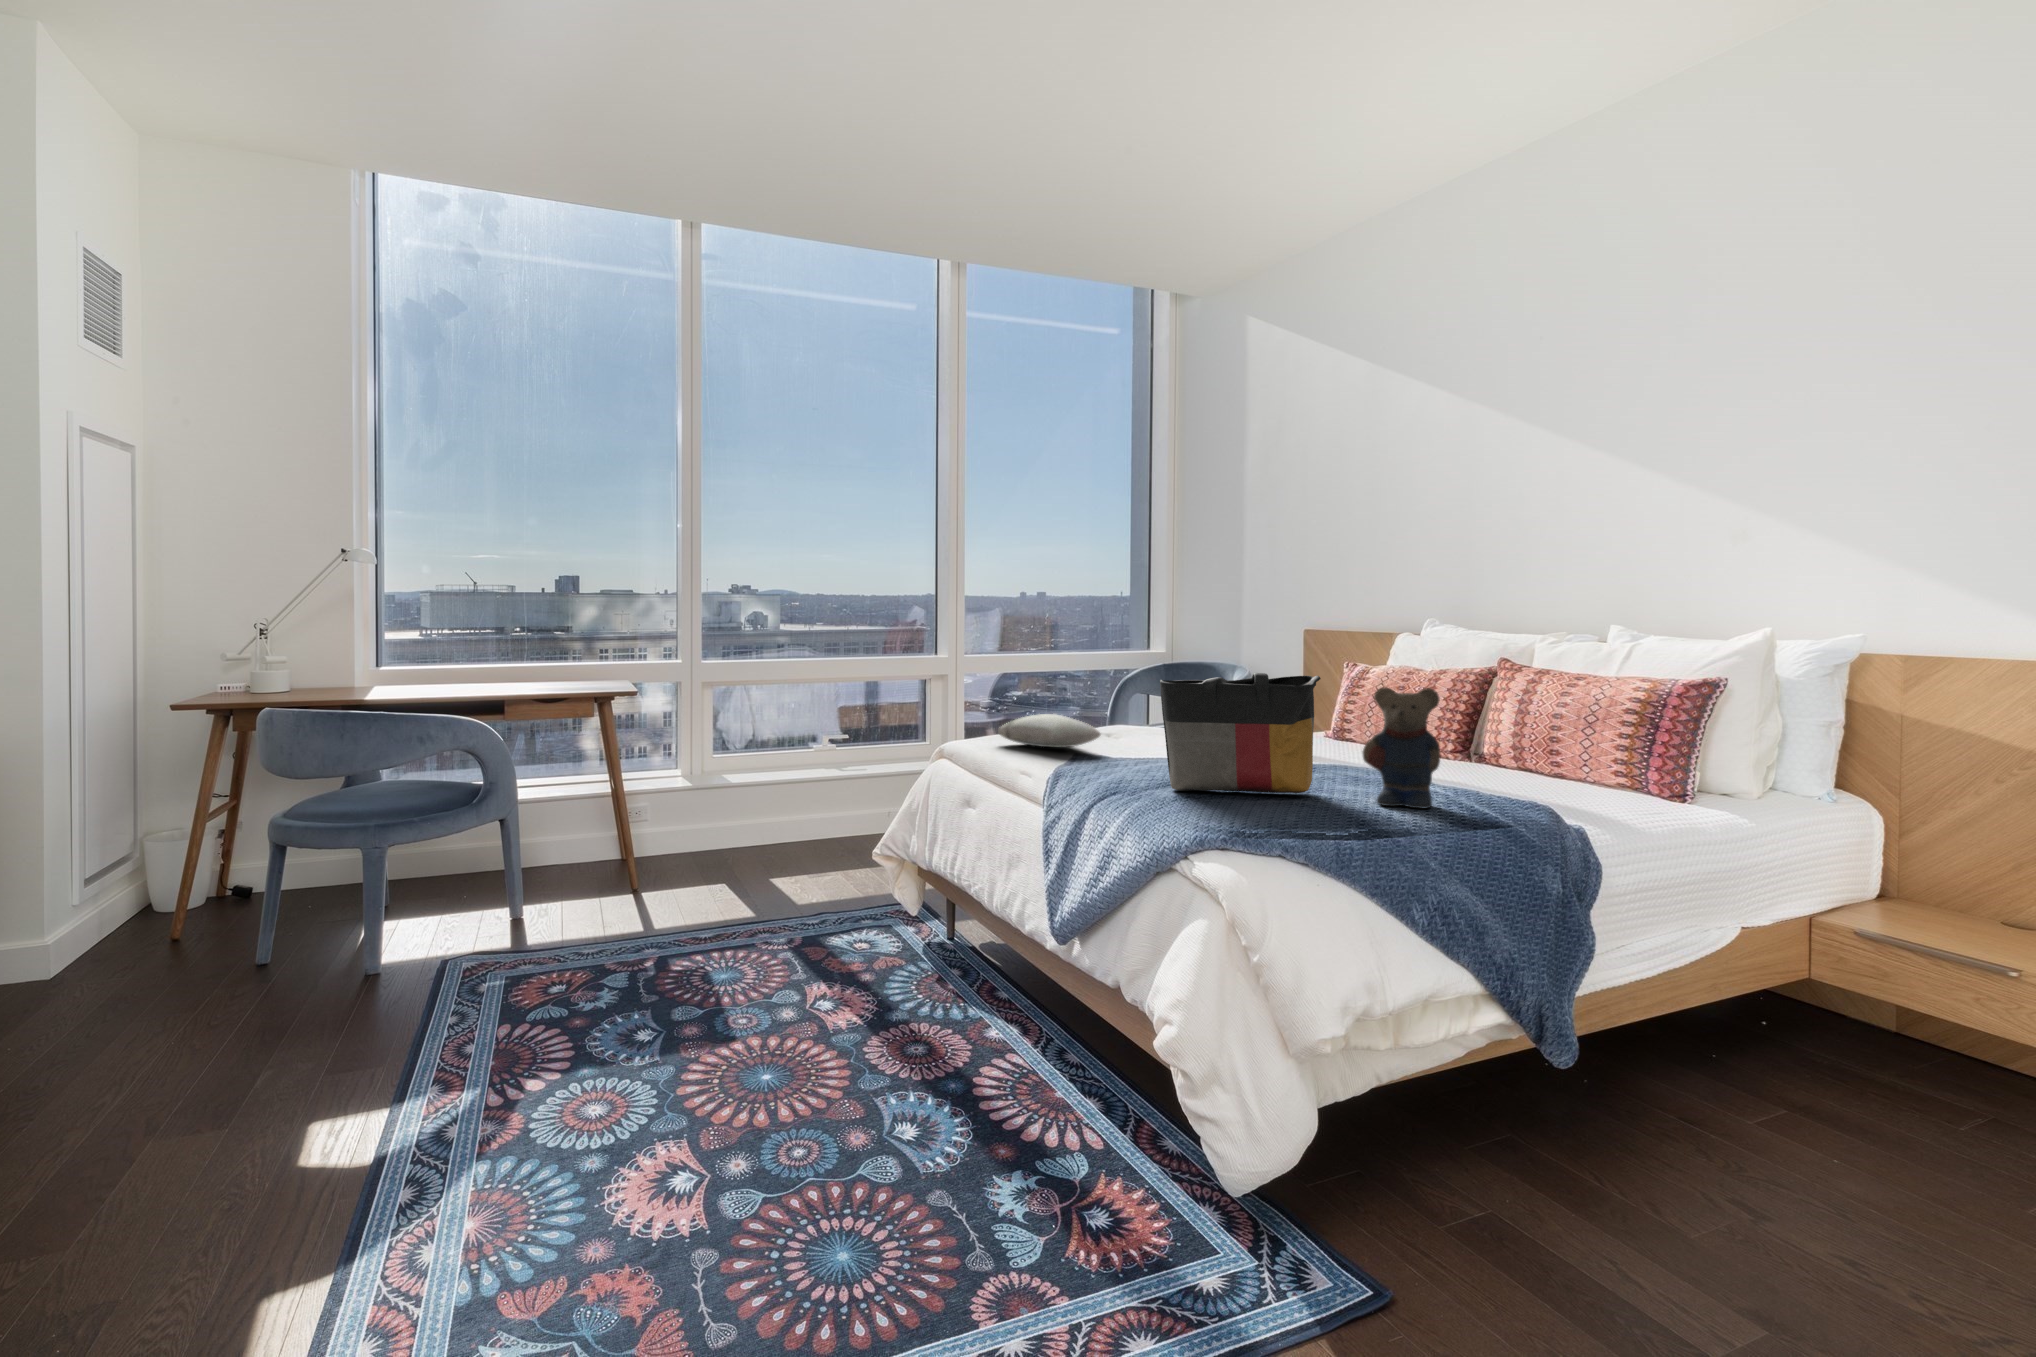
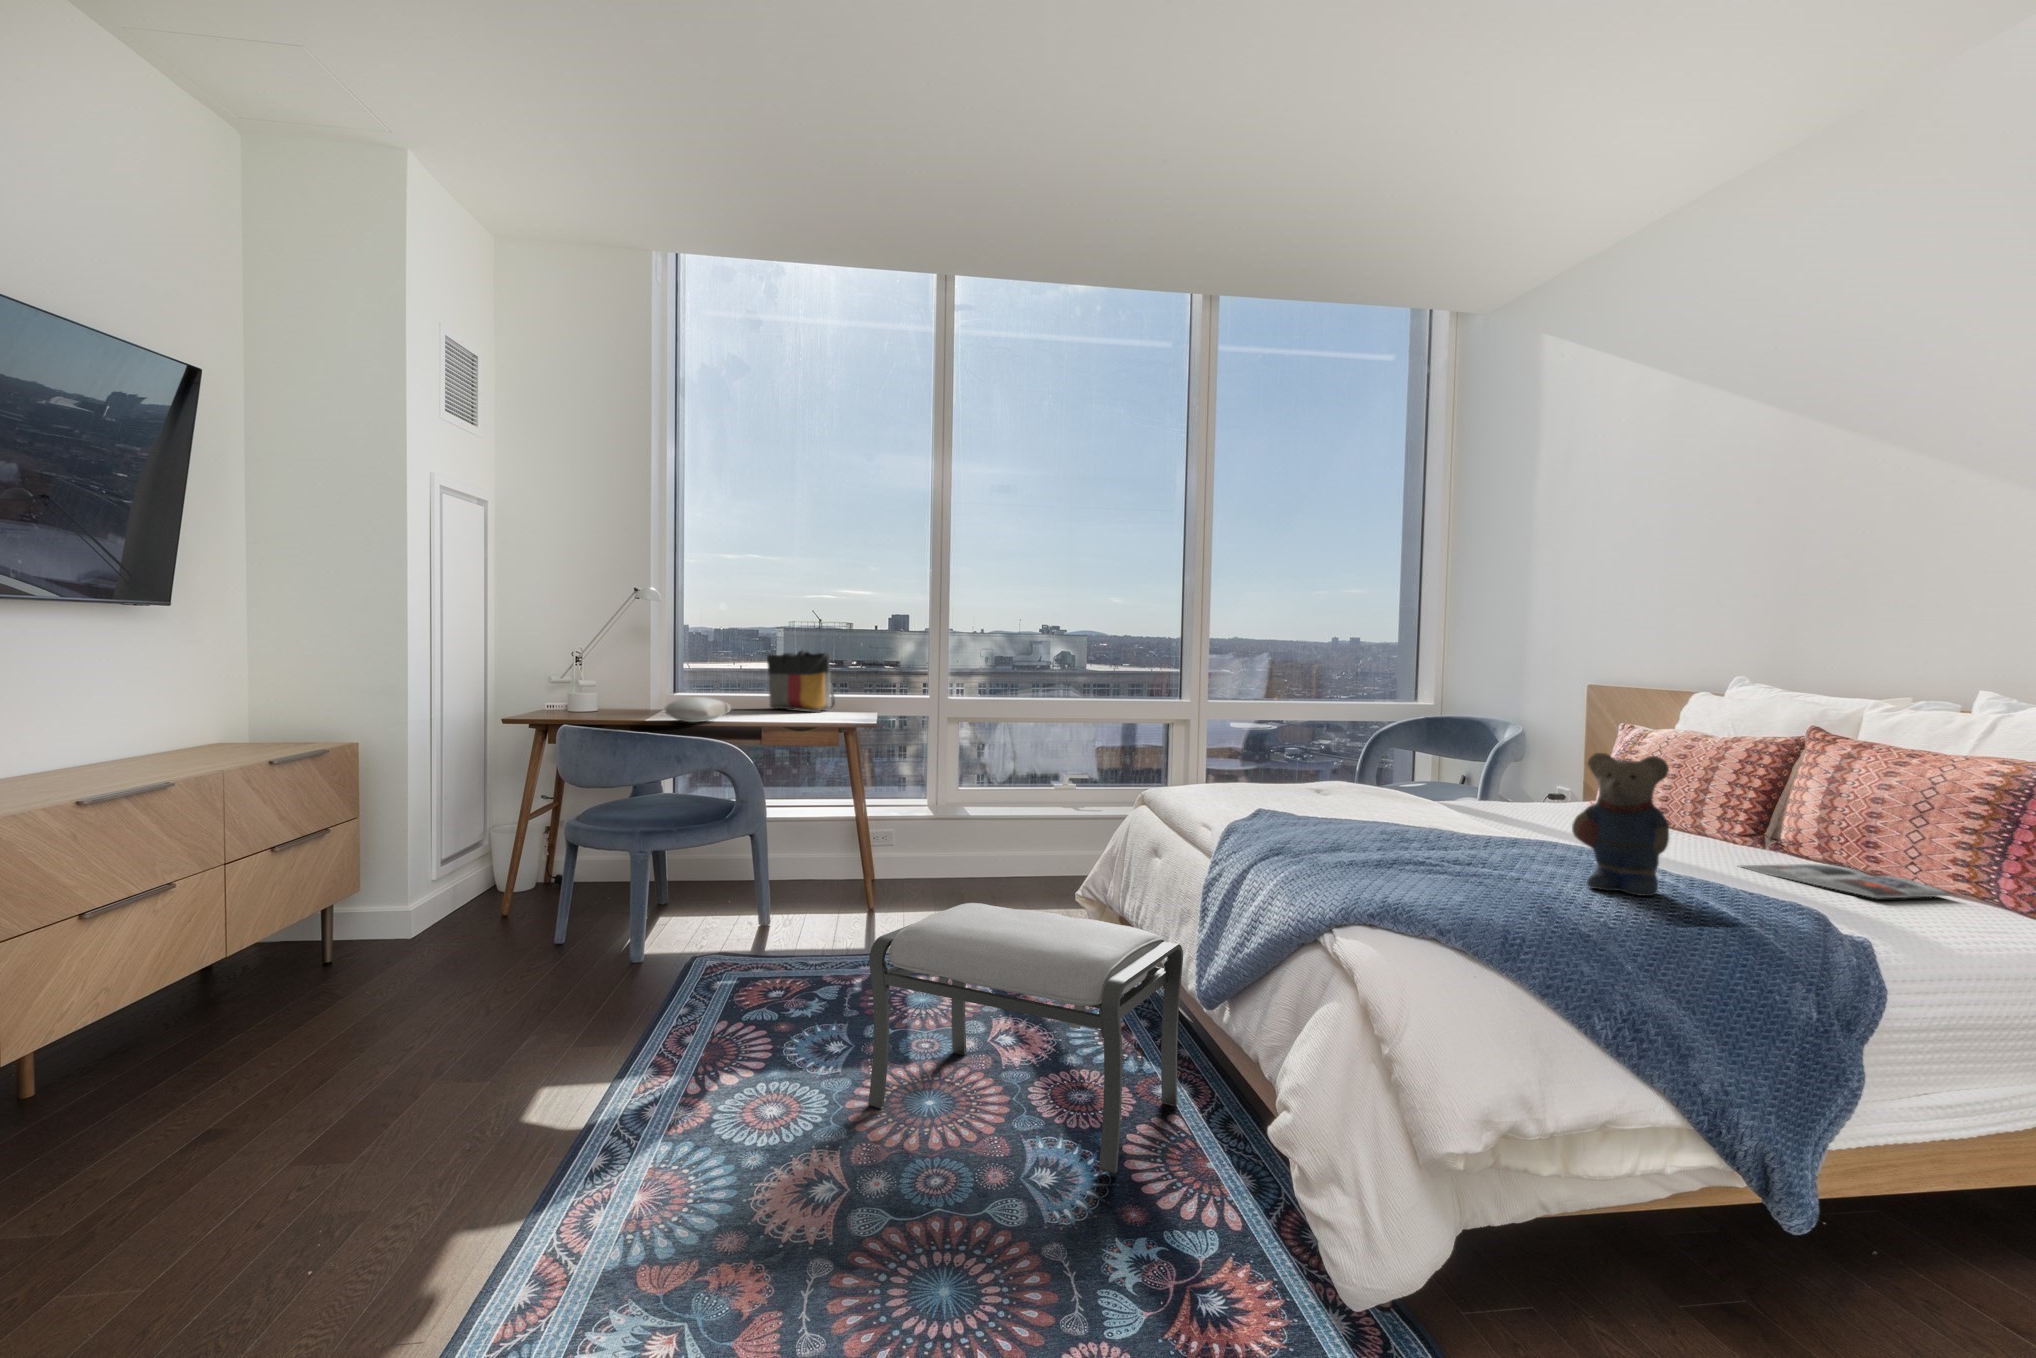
tote bag: present [1160,673,1321,793] -> present [767,650,835,711]
pillow: present [998,714,1101,747] -> present [665,697,731,722]
magazine: none [1459,772,1616,797] -> present [1740,864,1950,899]
ottoman: none [696,871,1011,1117] -> present [868,903,1183,1173]

